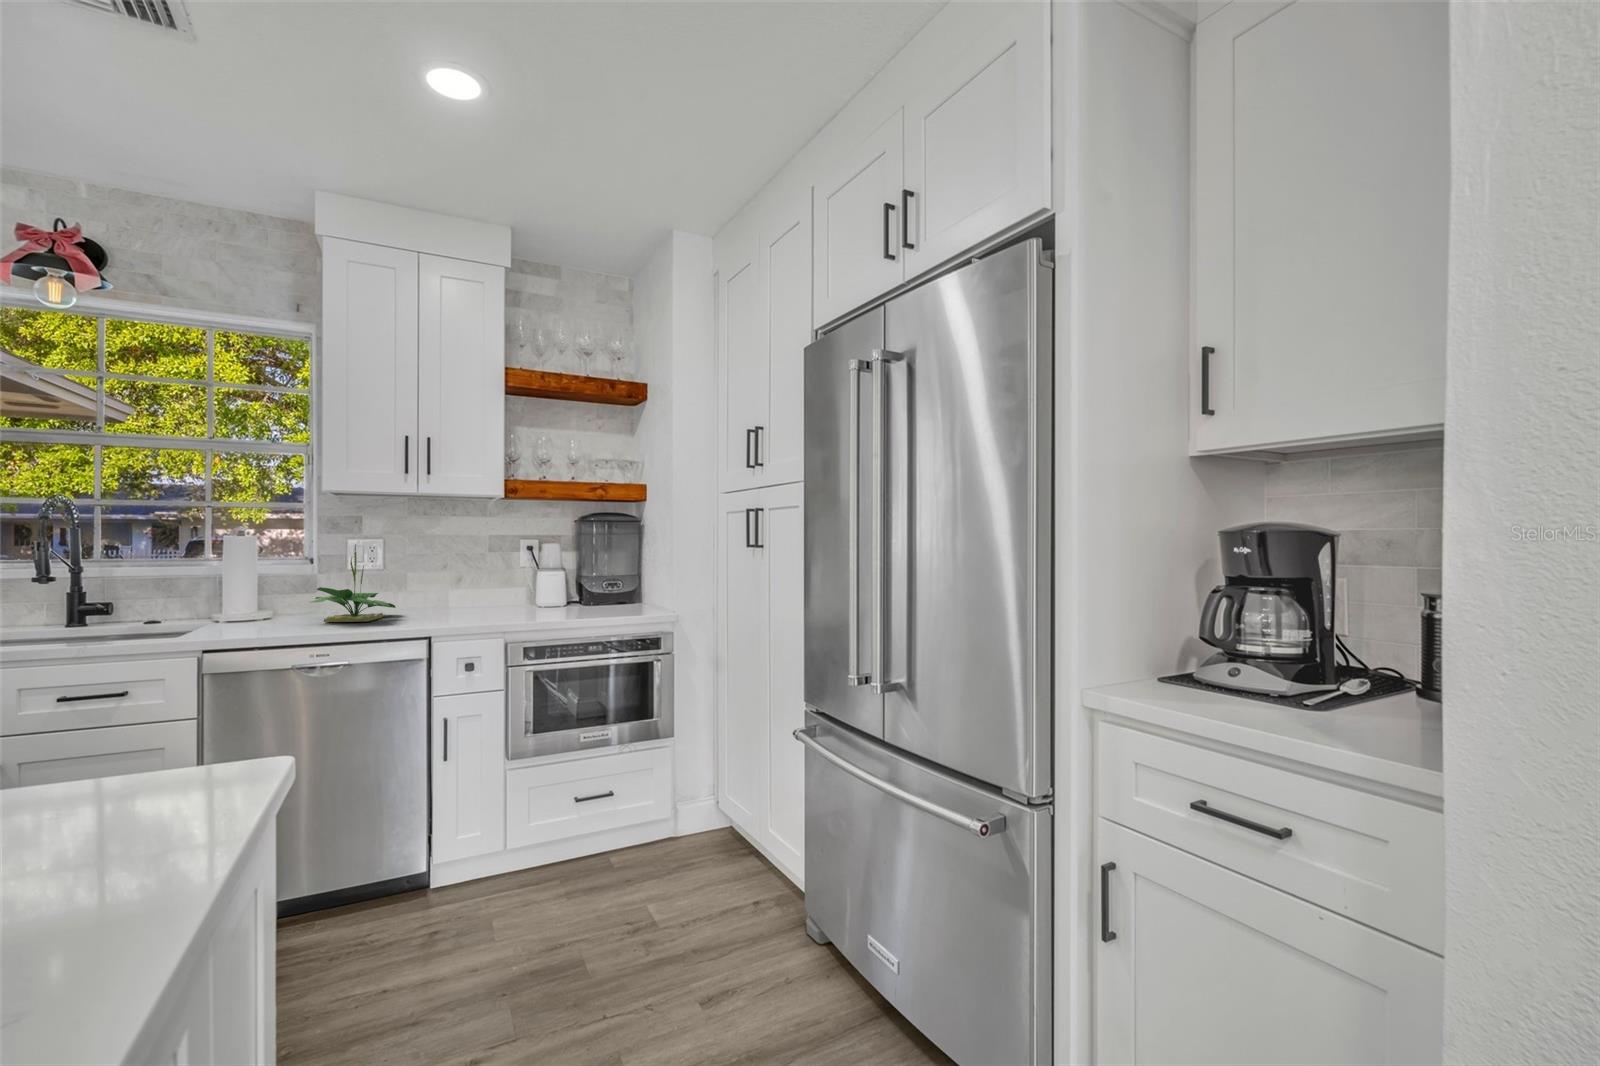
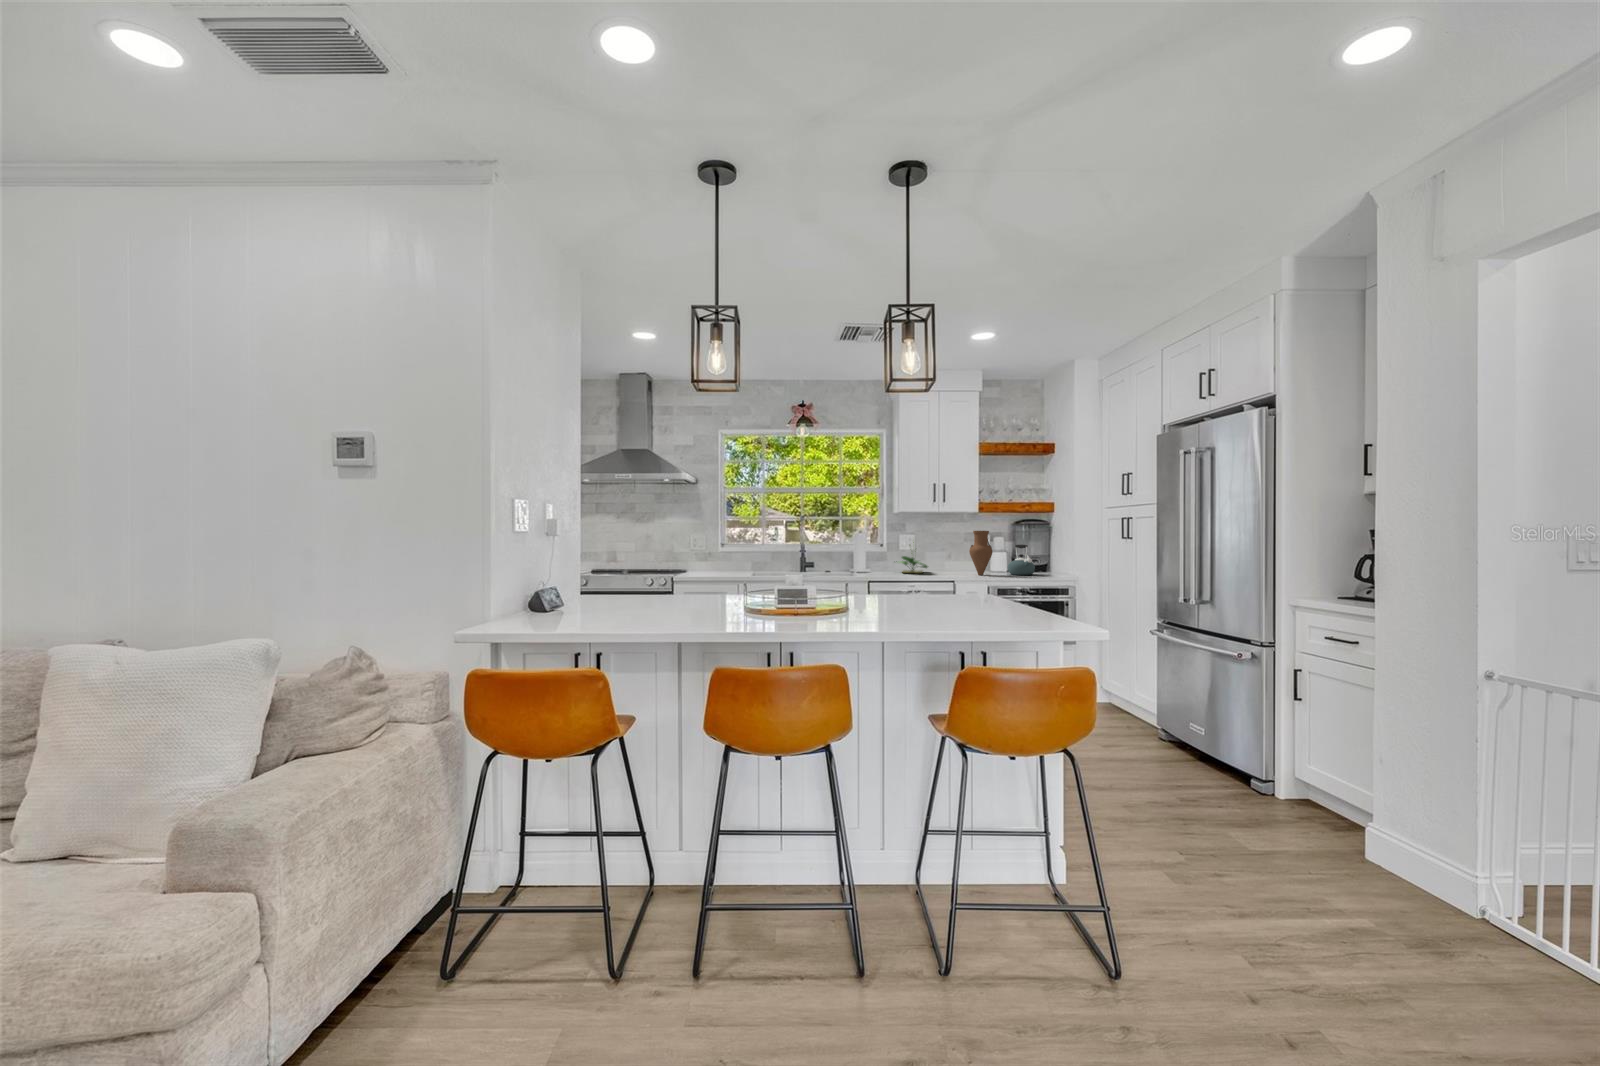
vase: none [474,532,521,619] -> present [969,531,992,575]
kettle: none [557,558,606,614] -> present [1008,545,1035,575]

